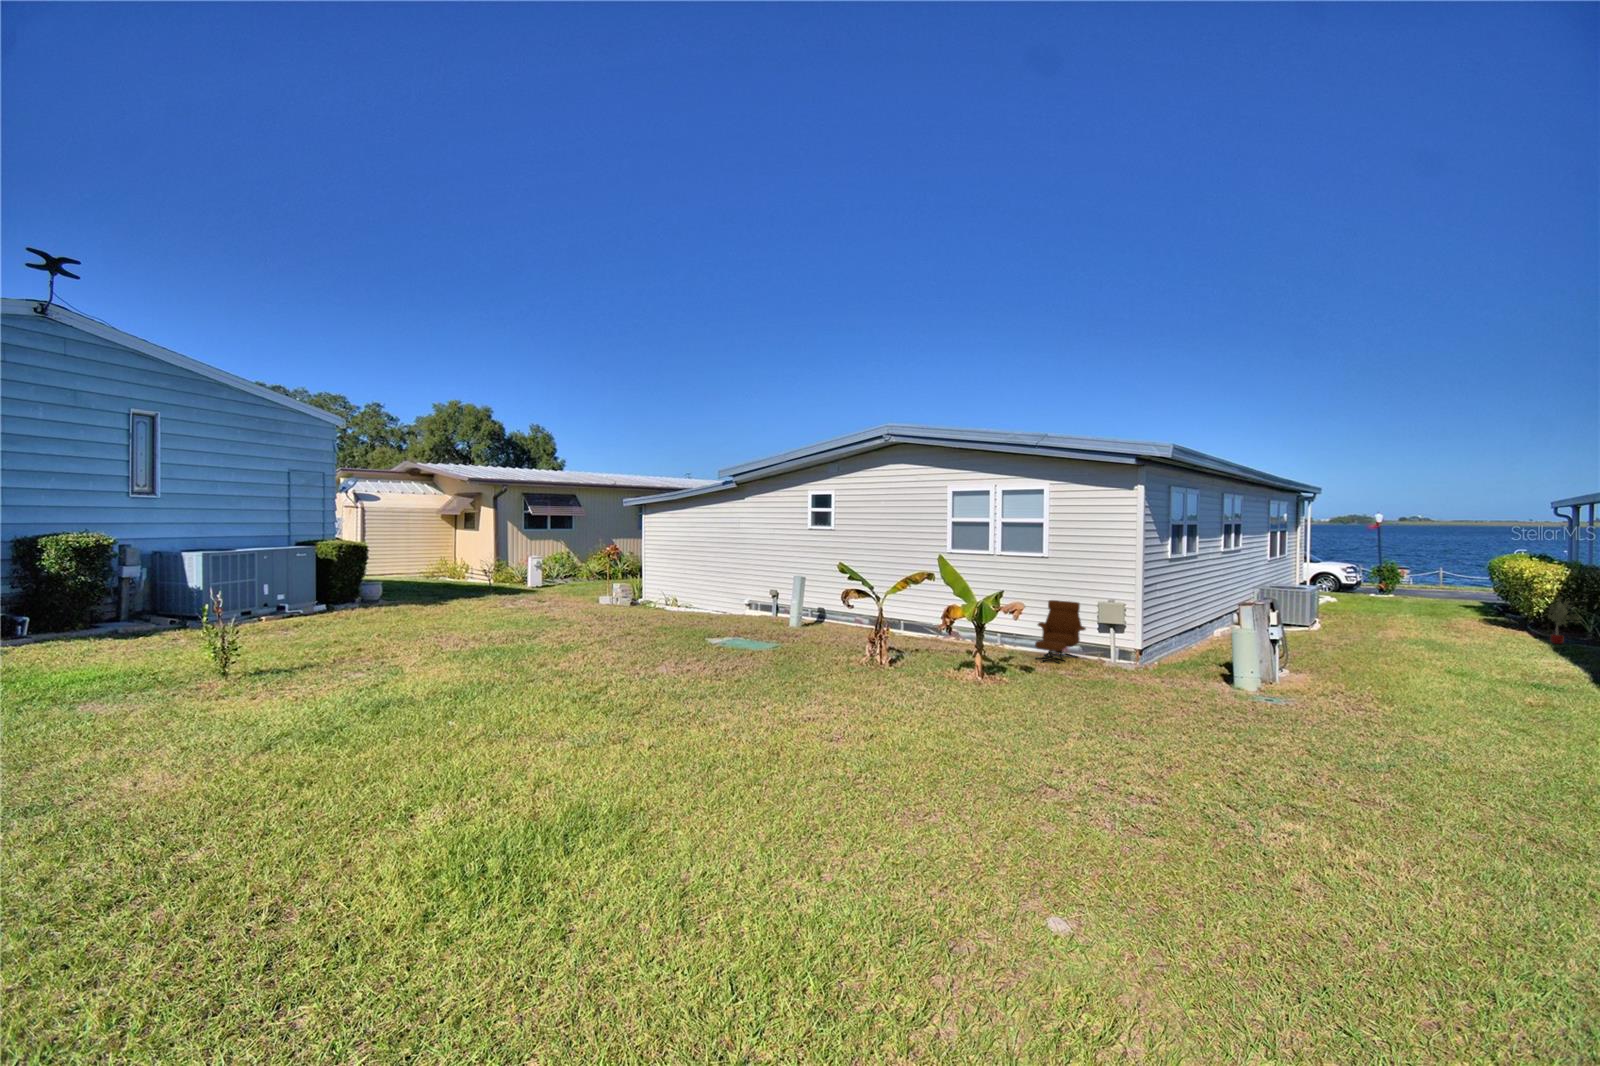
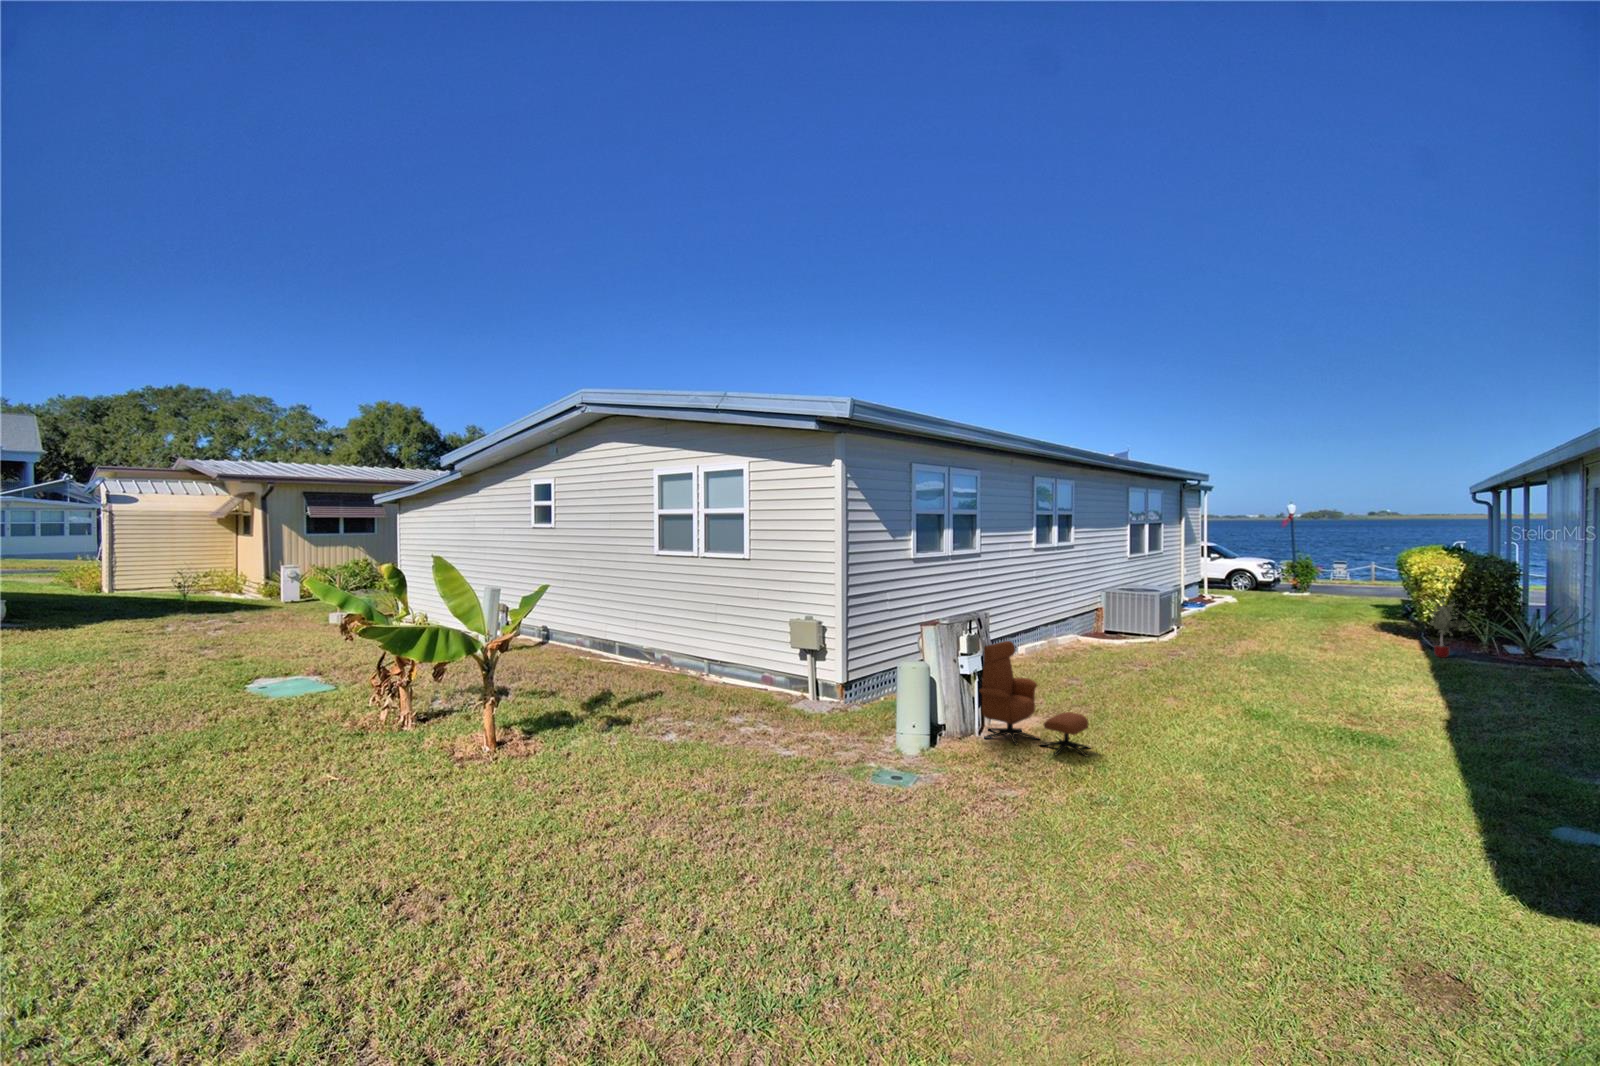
lounge chair: present [1035,600,1086,664] -> present [979,641,1090,757]

